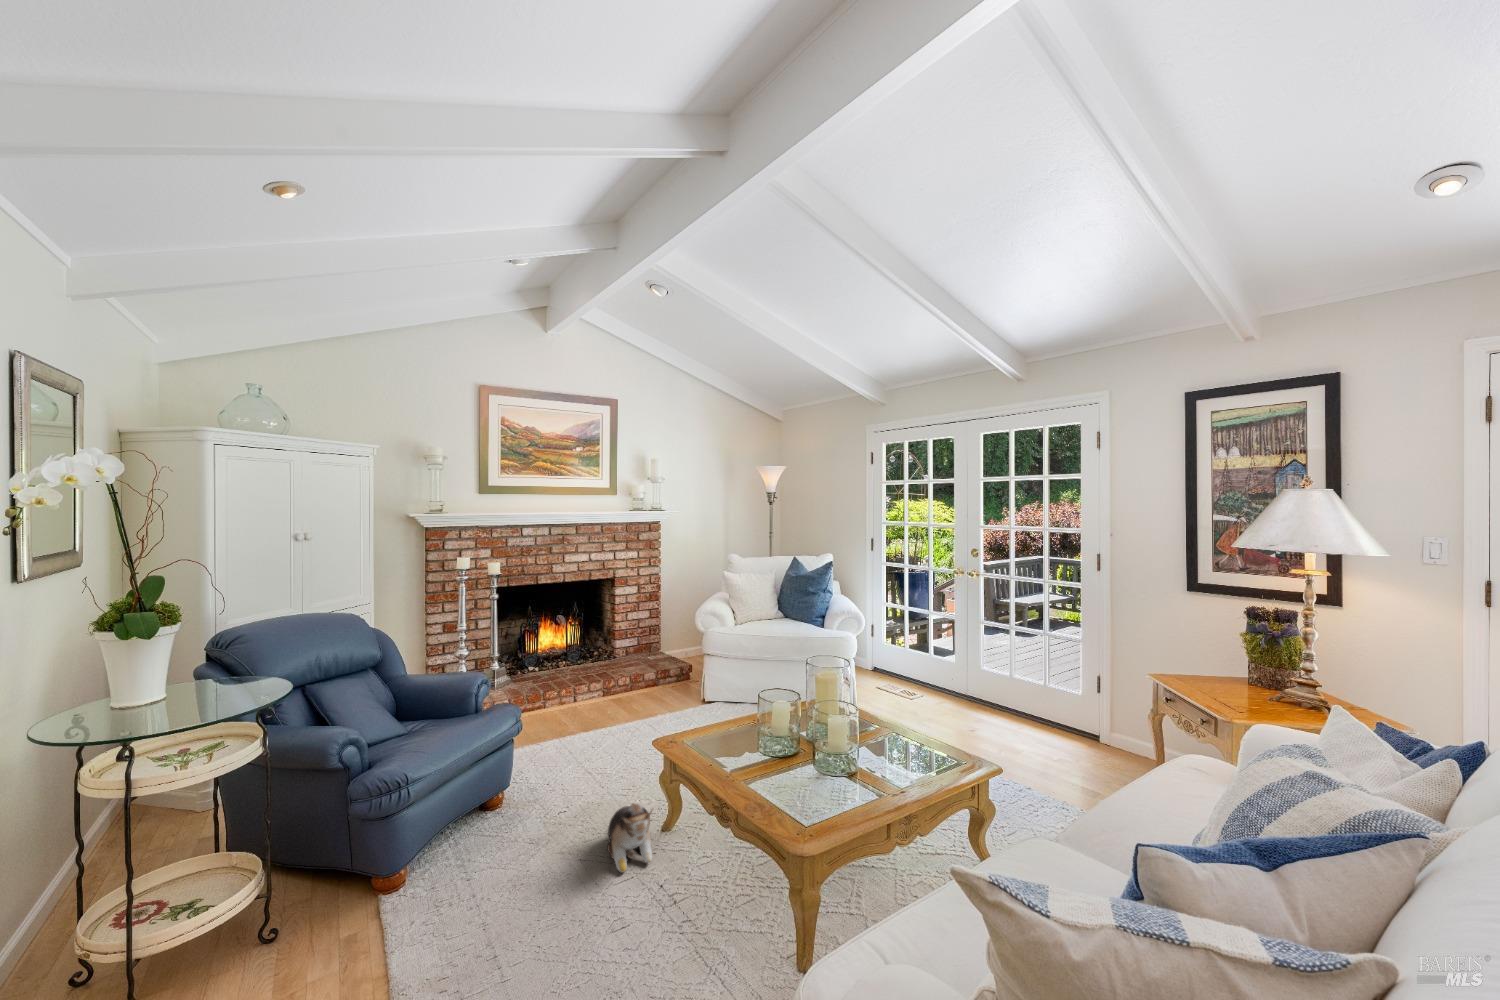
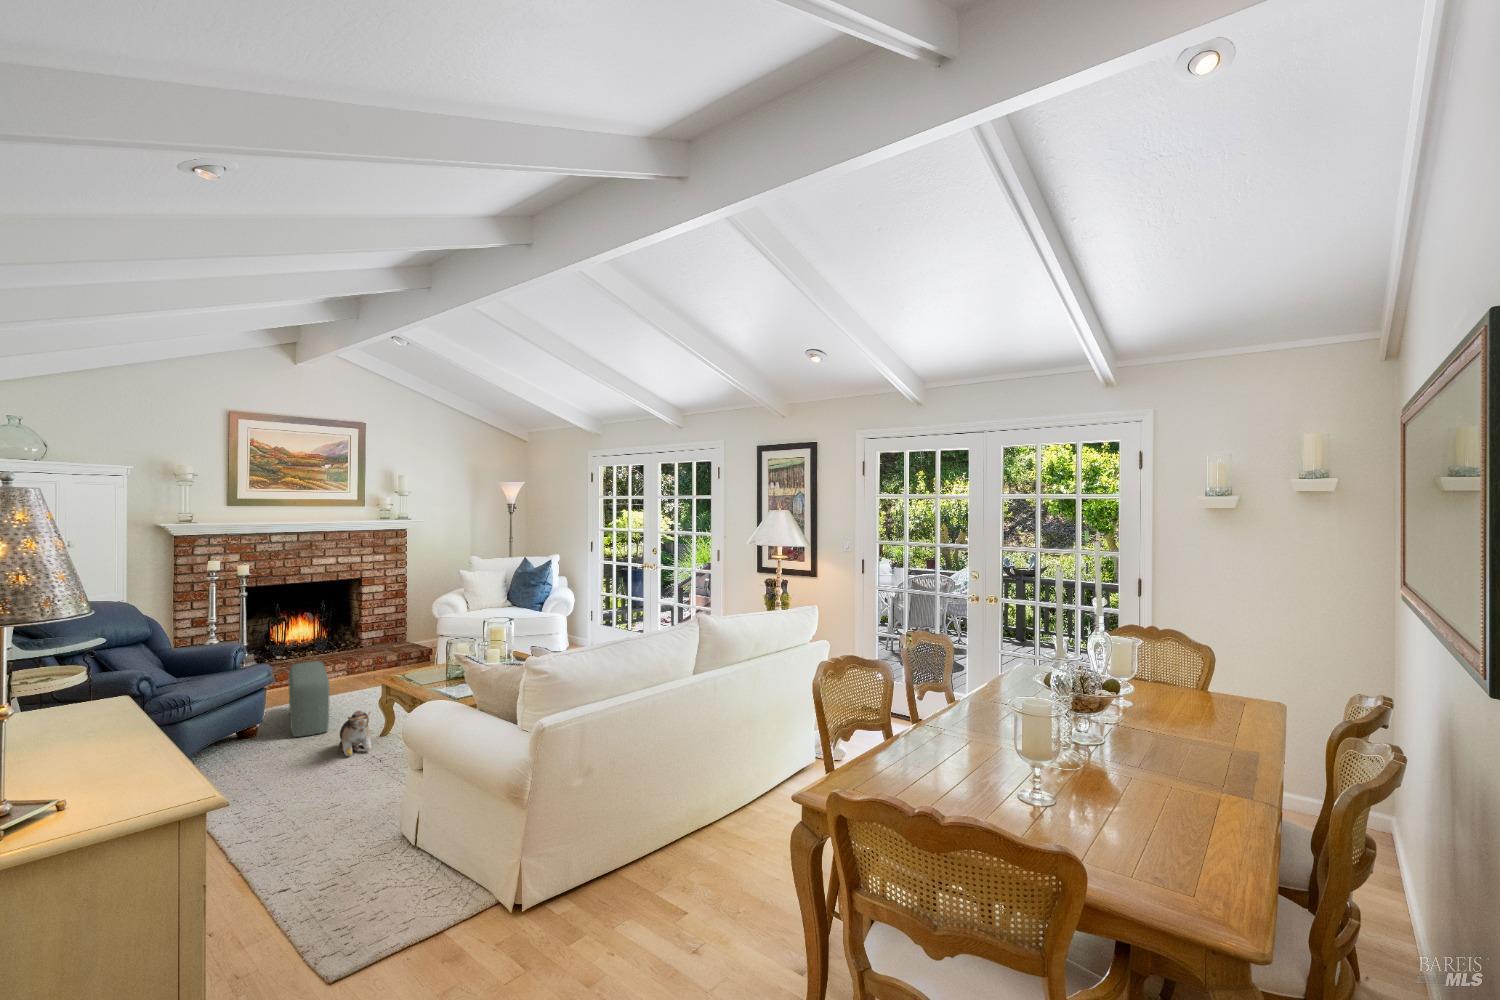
pouf: none [541,694,590,813] -> present [289,661,330,737]

